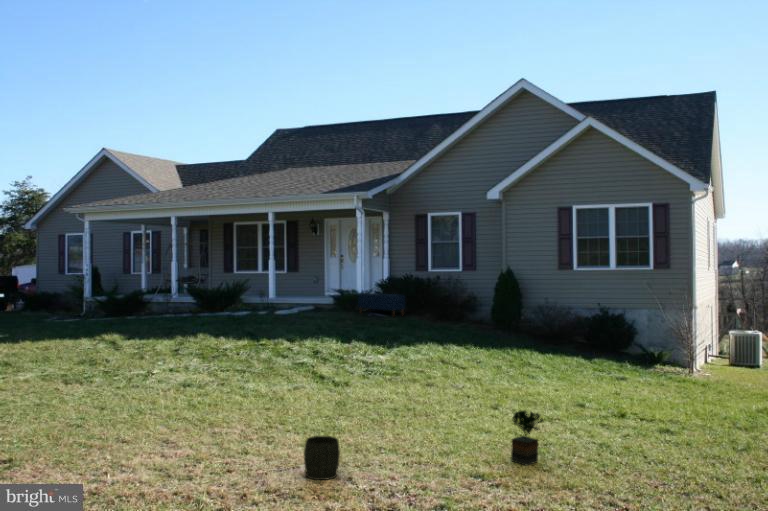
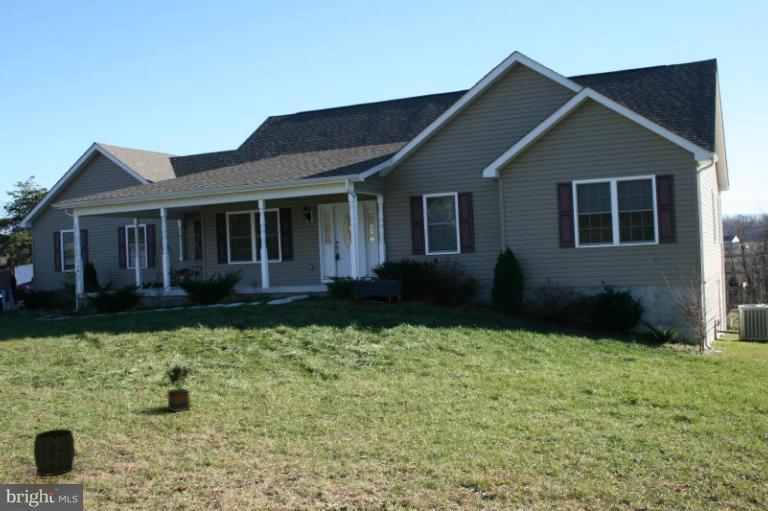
potted tree: present [511,410,544,465] -> present [164,366,193,412]
woven basket: present [304,436,340,480] -> present [34,429,75,476]

